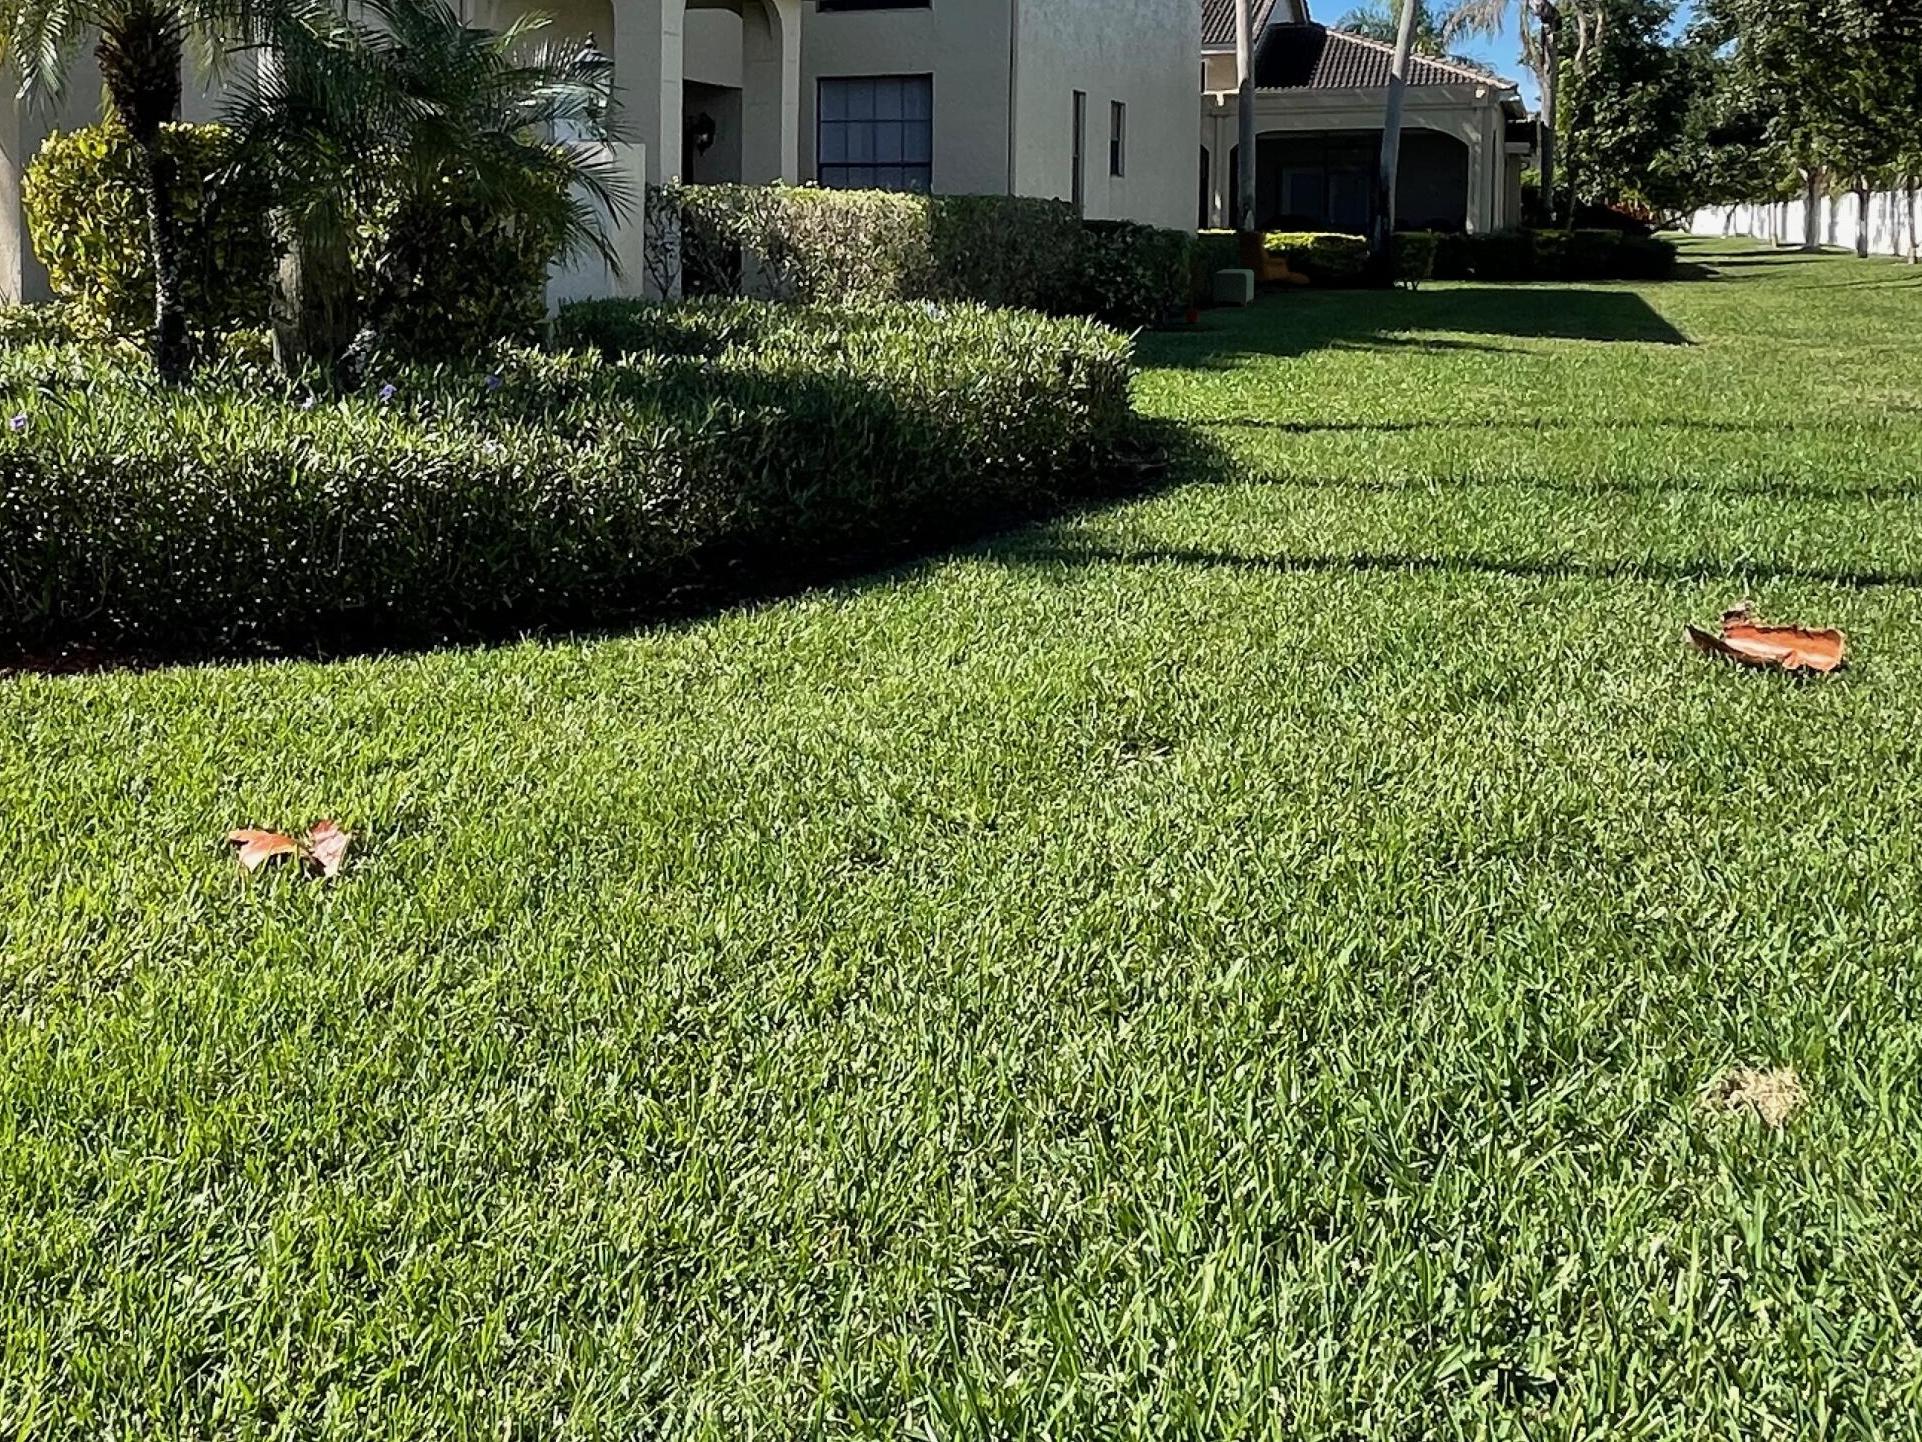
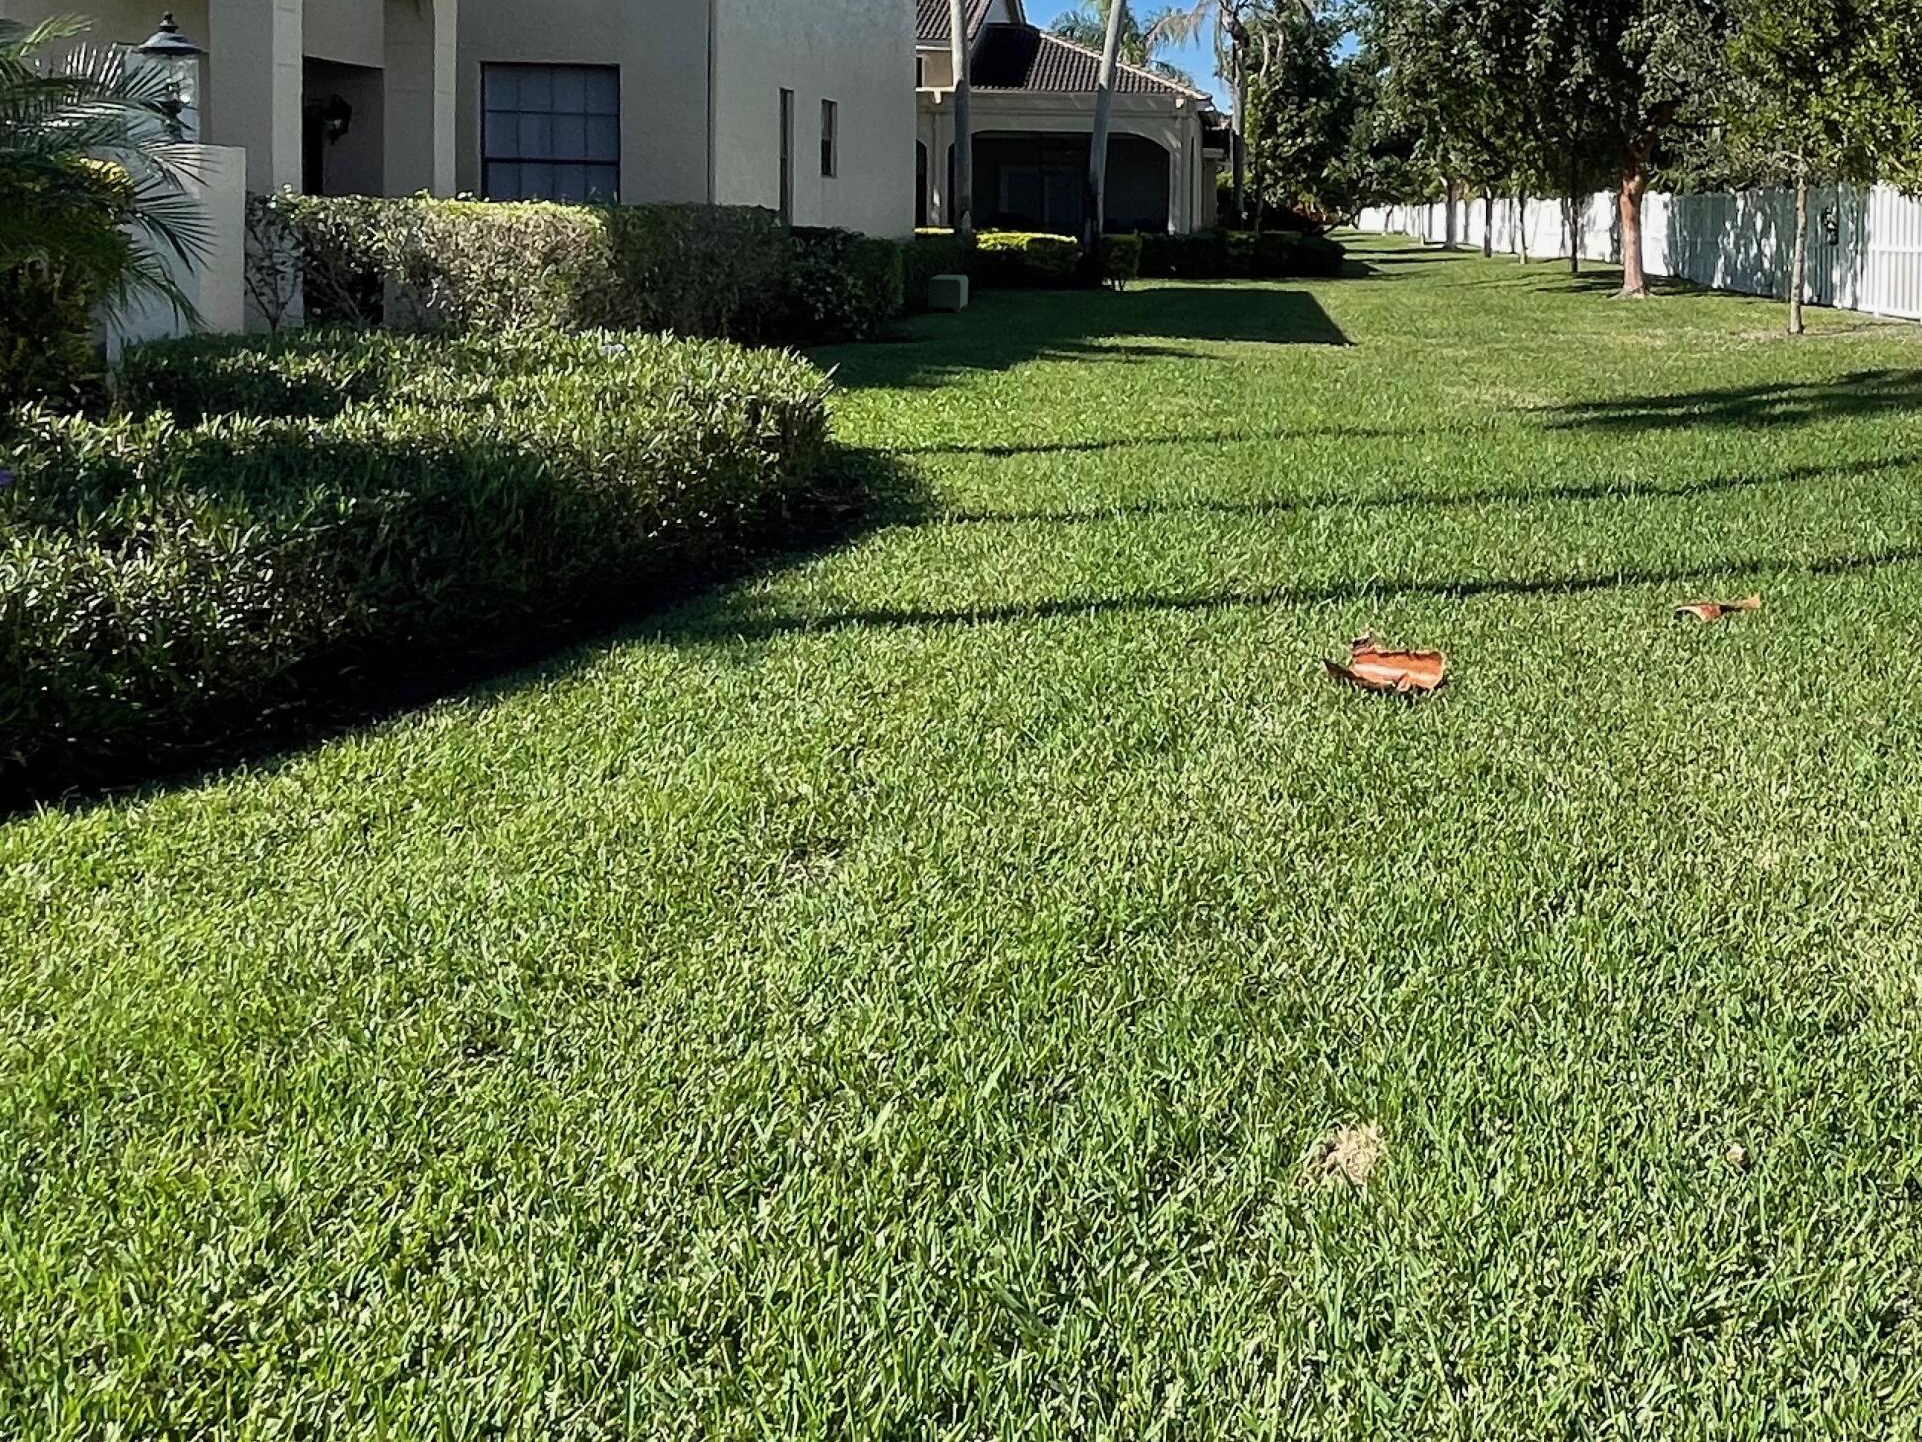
lounge chair: present [1239,231,1309,293] -> none [954,236,1022,298]
potted tree: present [1173,256,1206,323] -> none [885,265,921,332]

